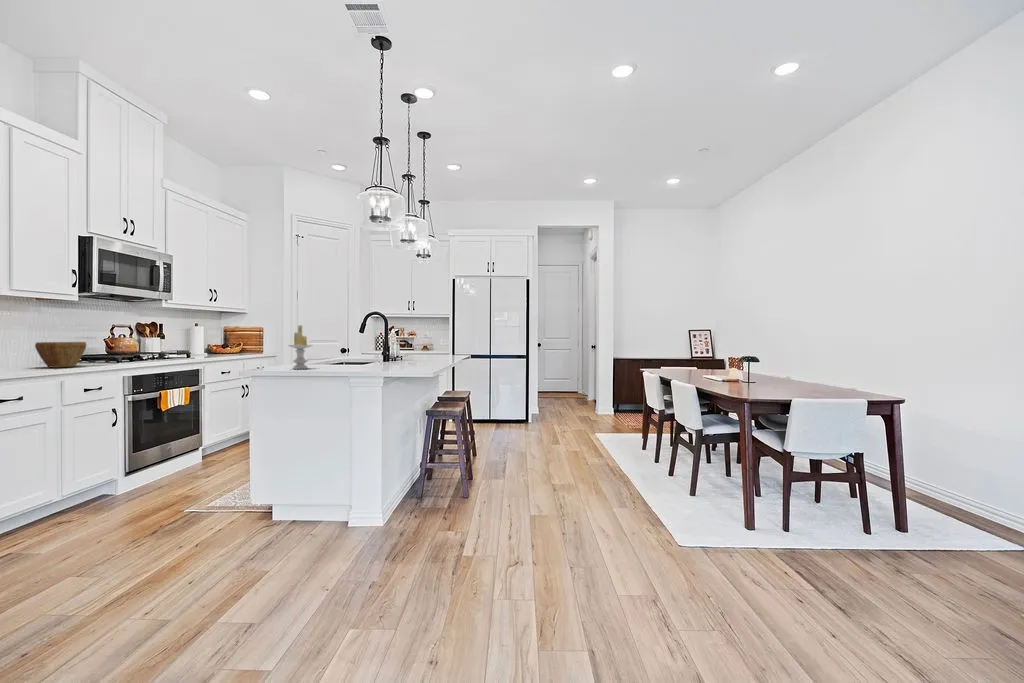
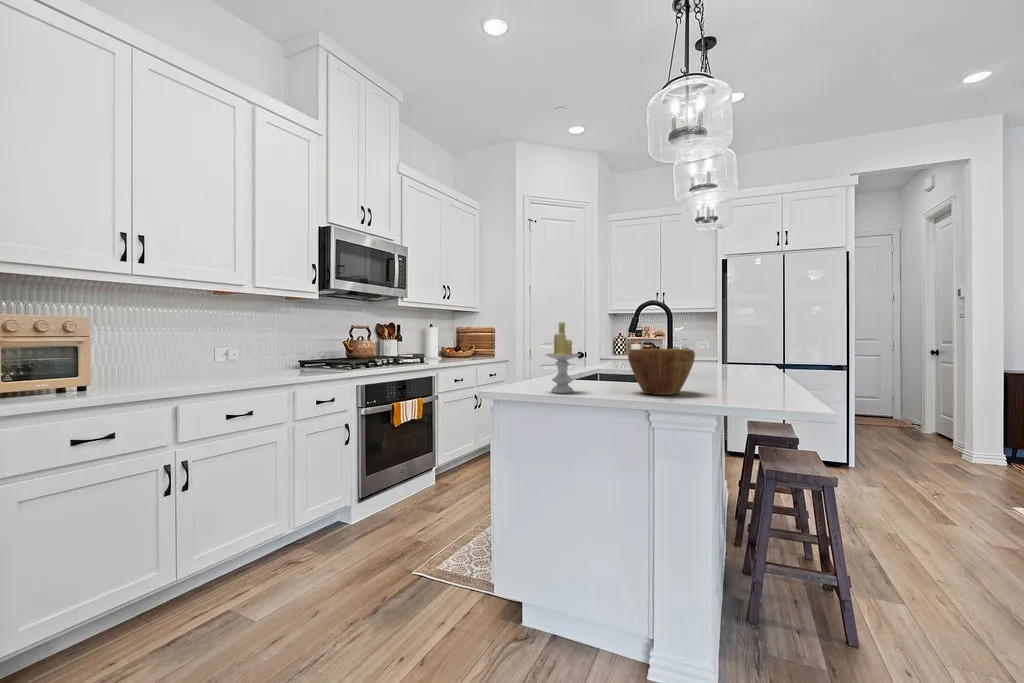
bowl: present [35,342,86,368] -> present [628,349,695,395]

